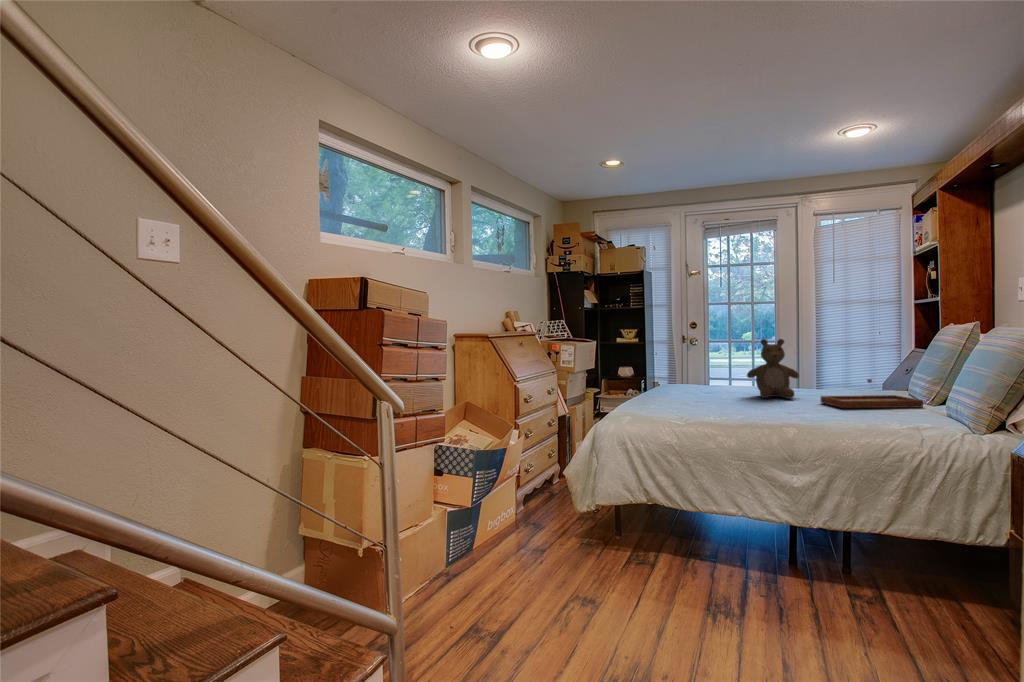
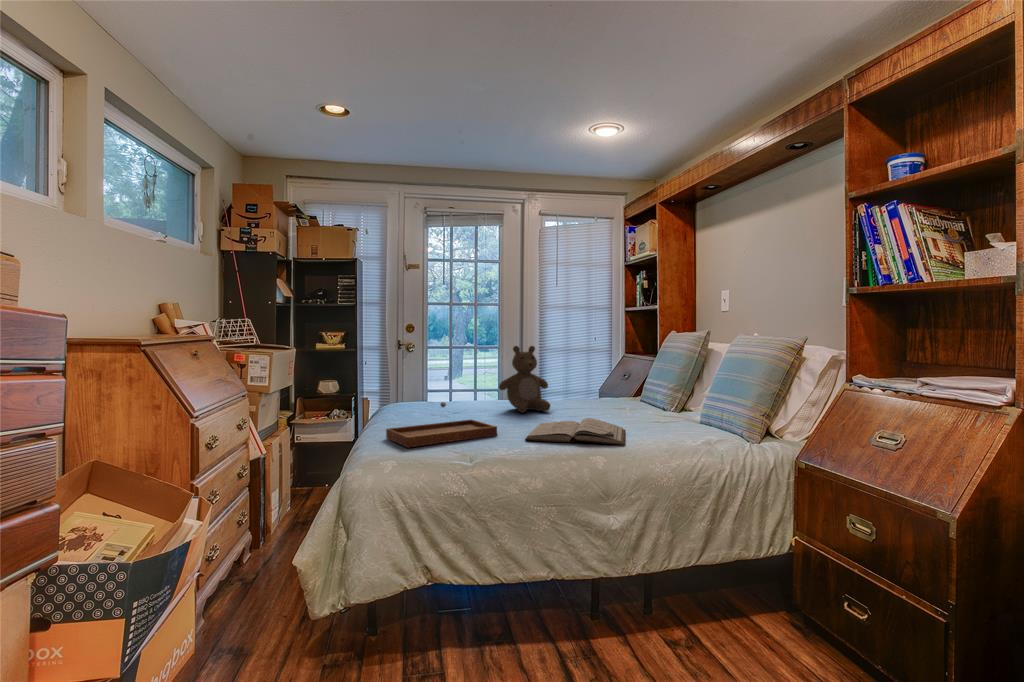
tray: present [821,379,923,408] -> present [386,402,497,447]
book: none [735,403,844,423] -> present [525,418,625,445]

